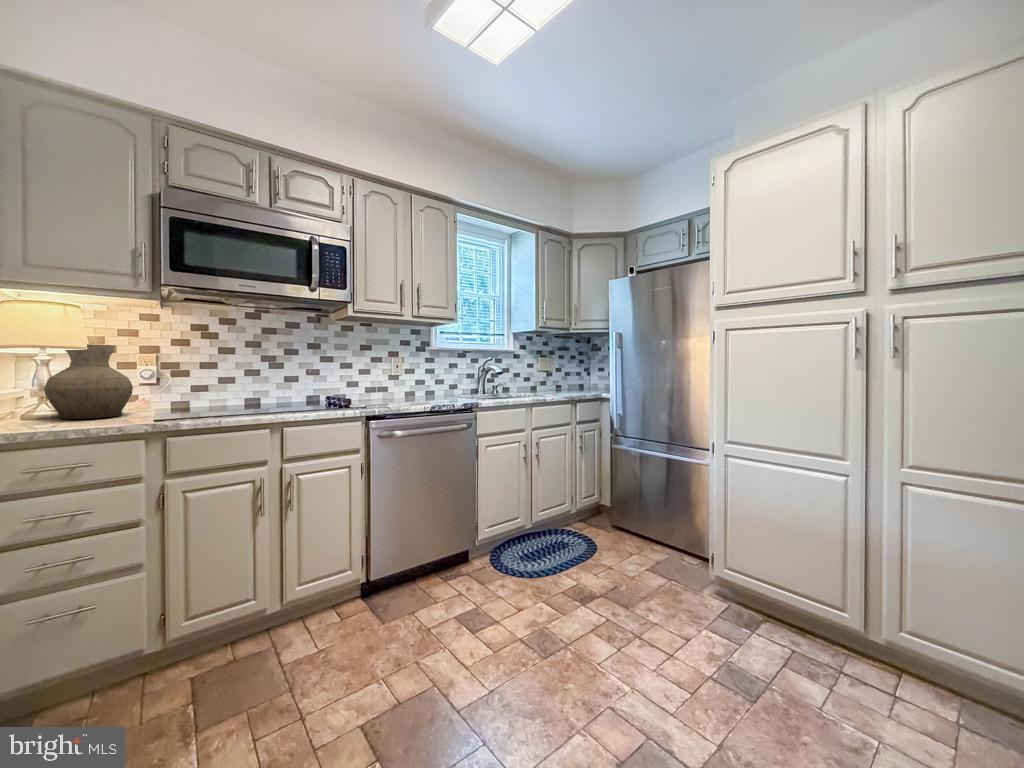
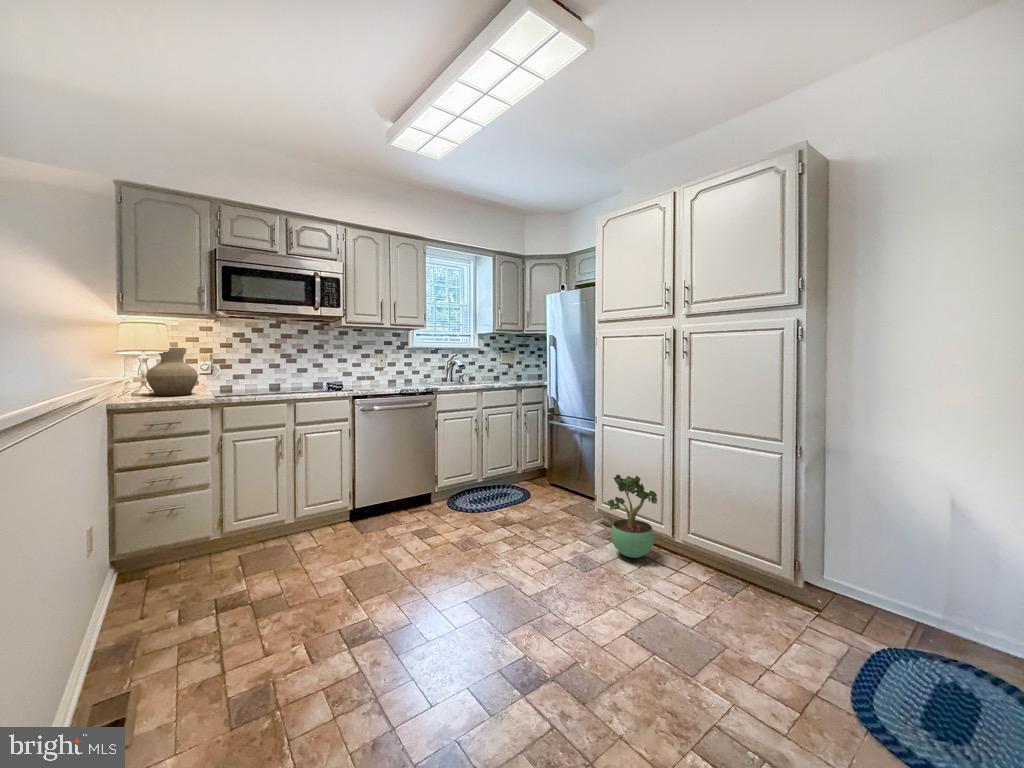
potted plant: none [760,540,864,671] -> present [608,475,657,558]

